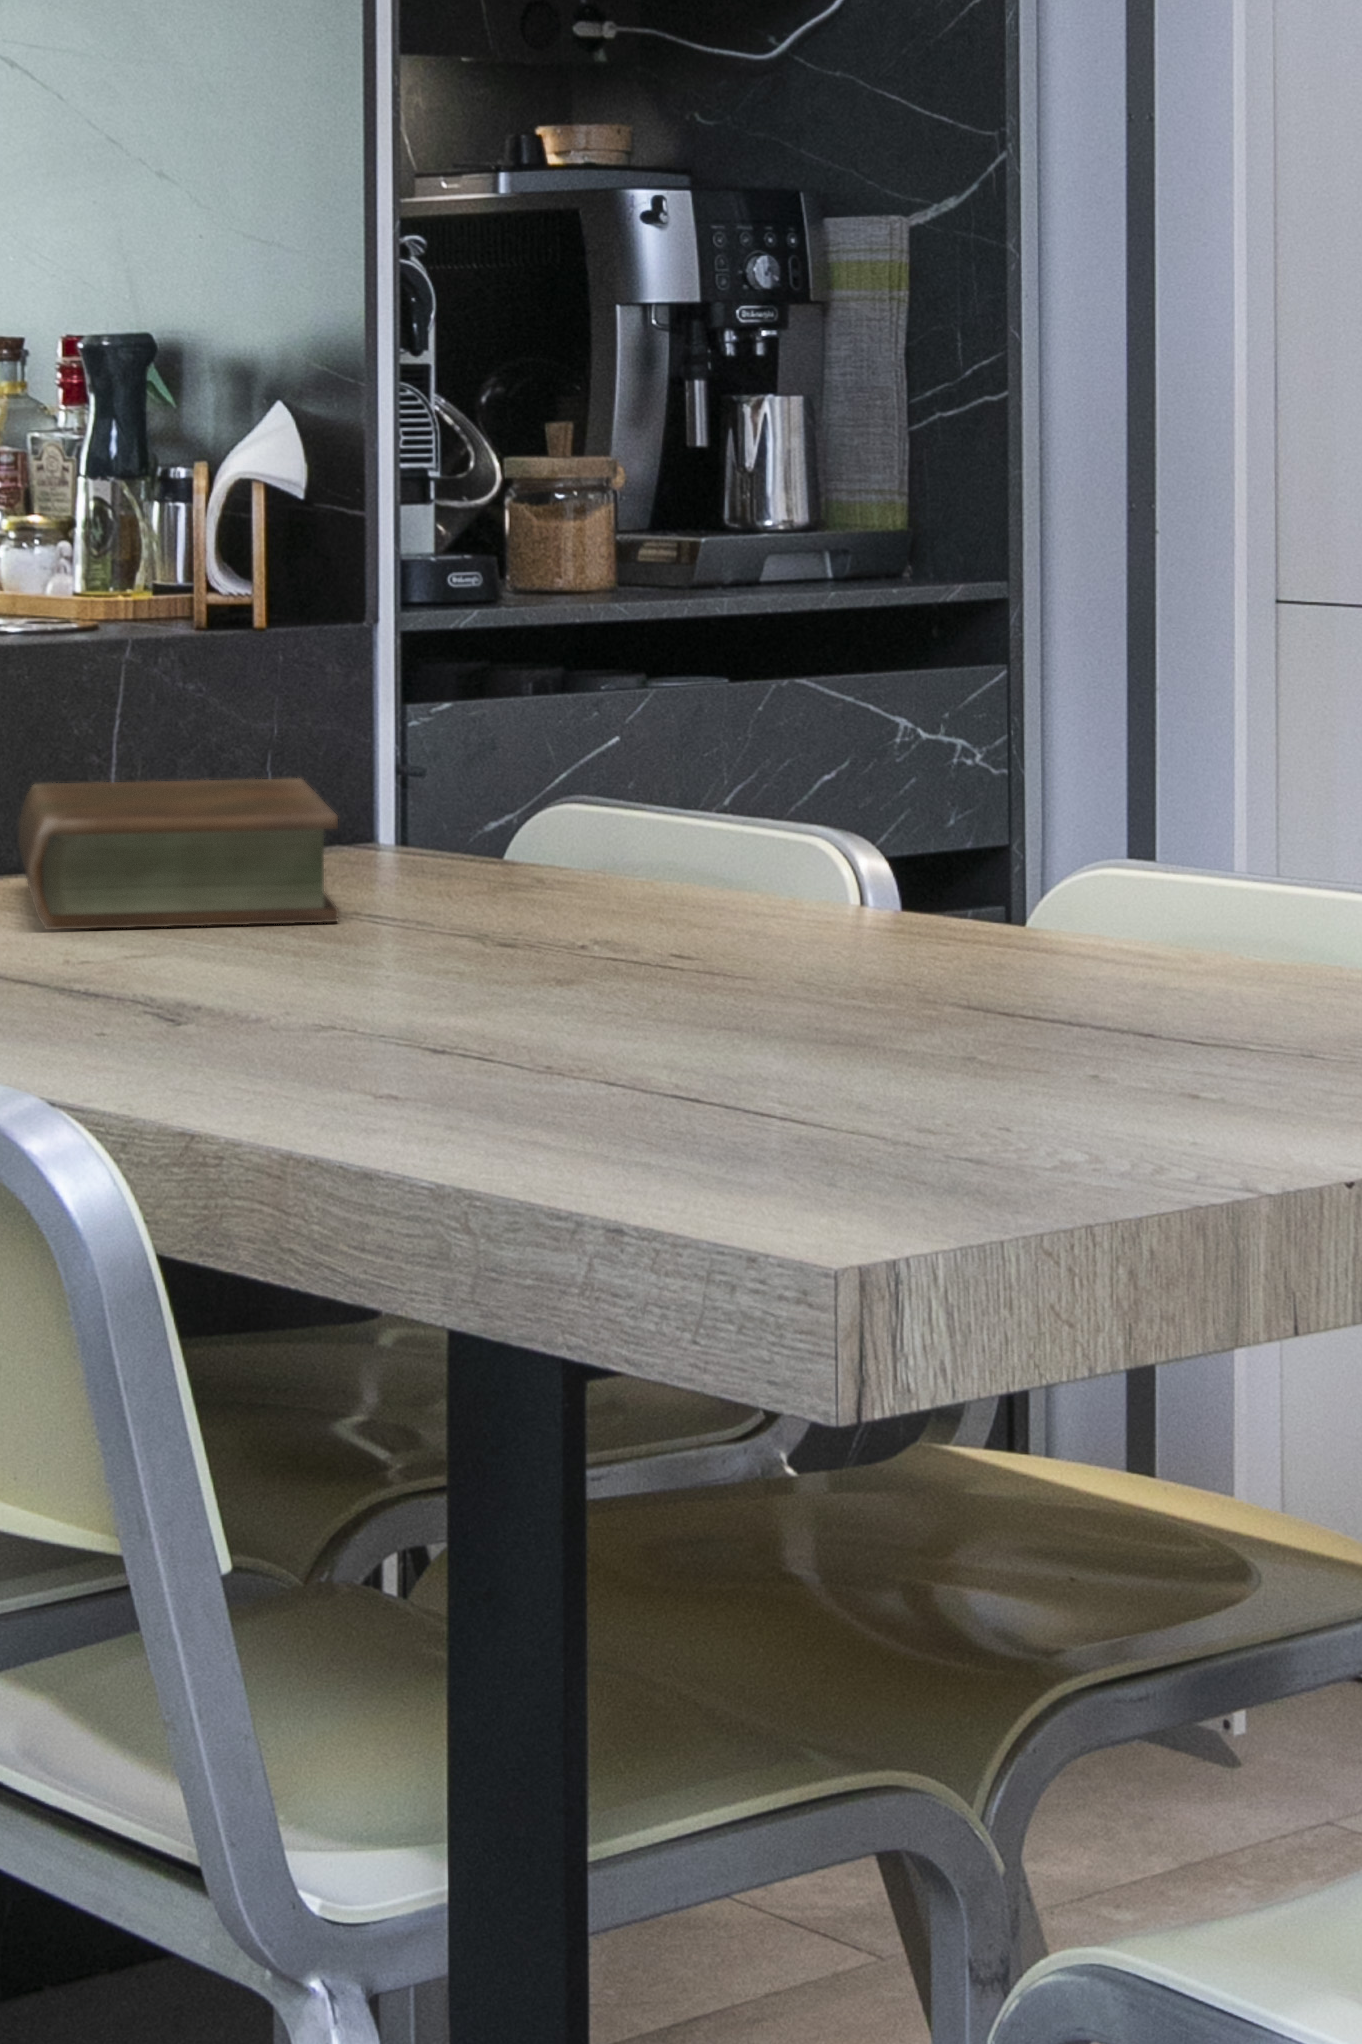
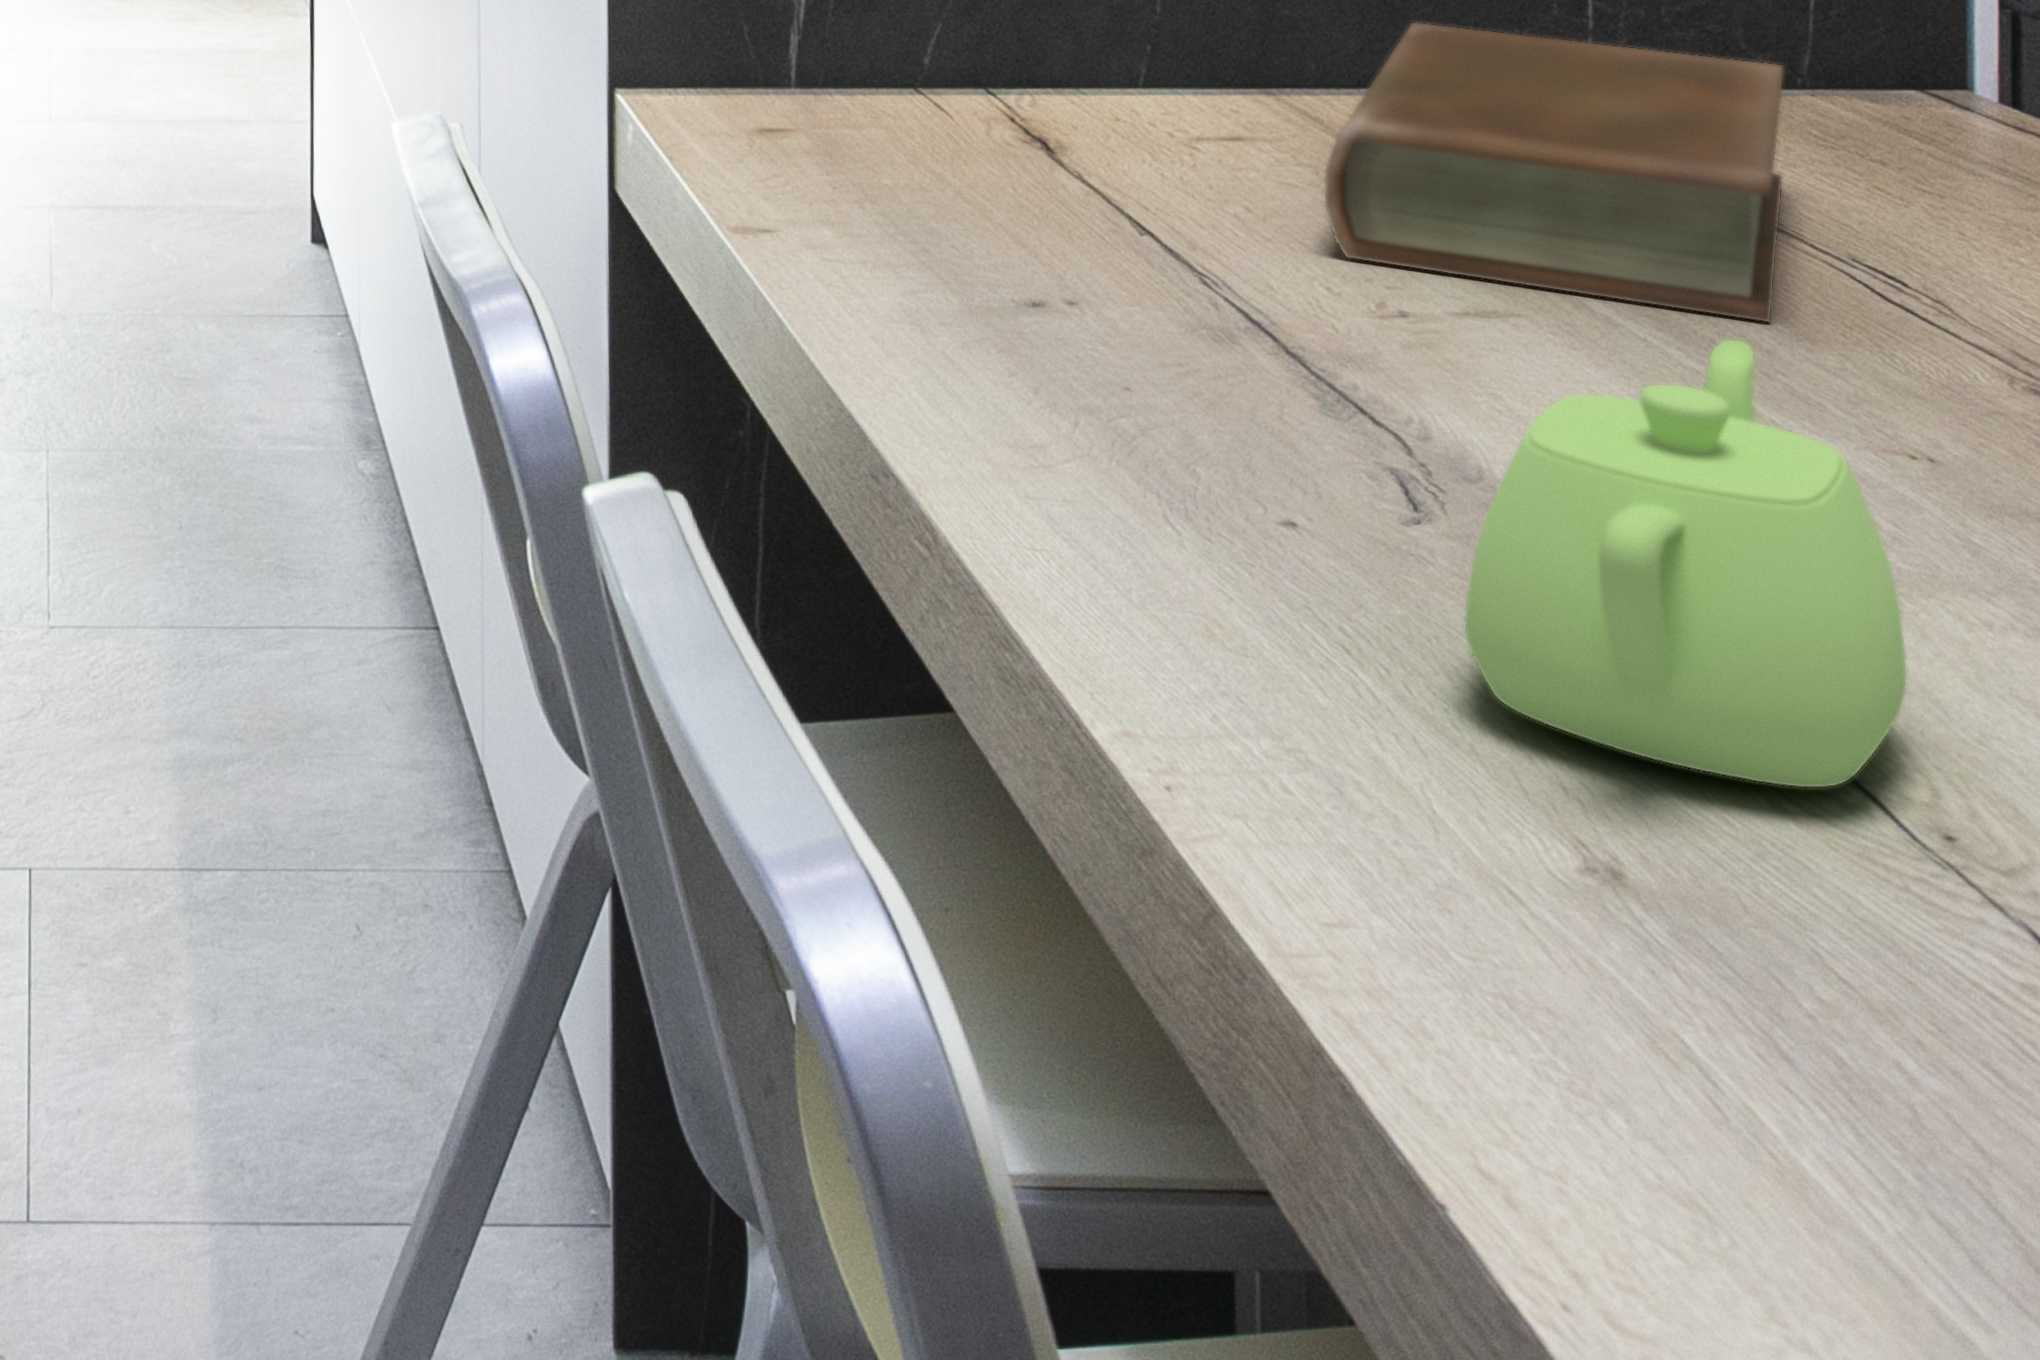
teapot: none [281,822,521,1041] -> present [1465,340,1906,787]

